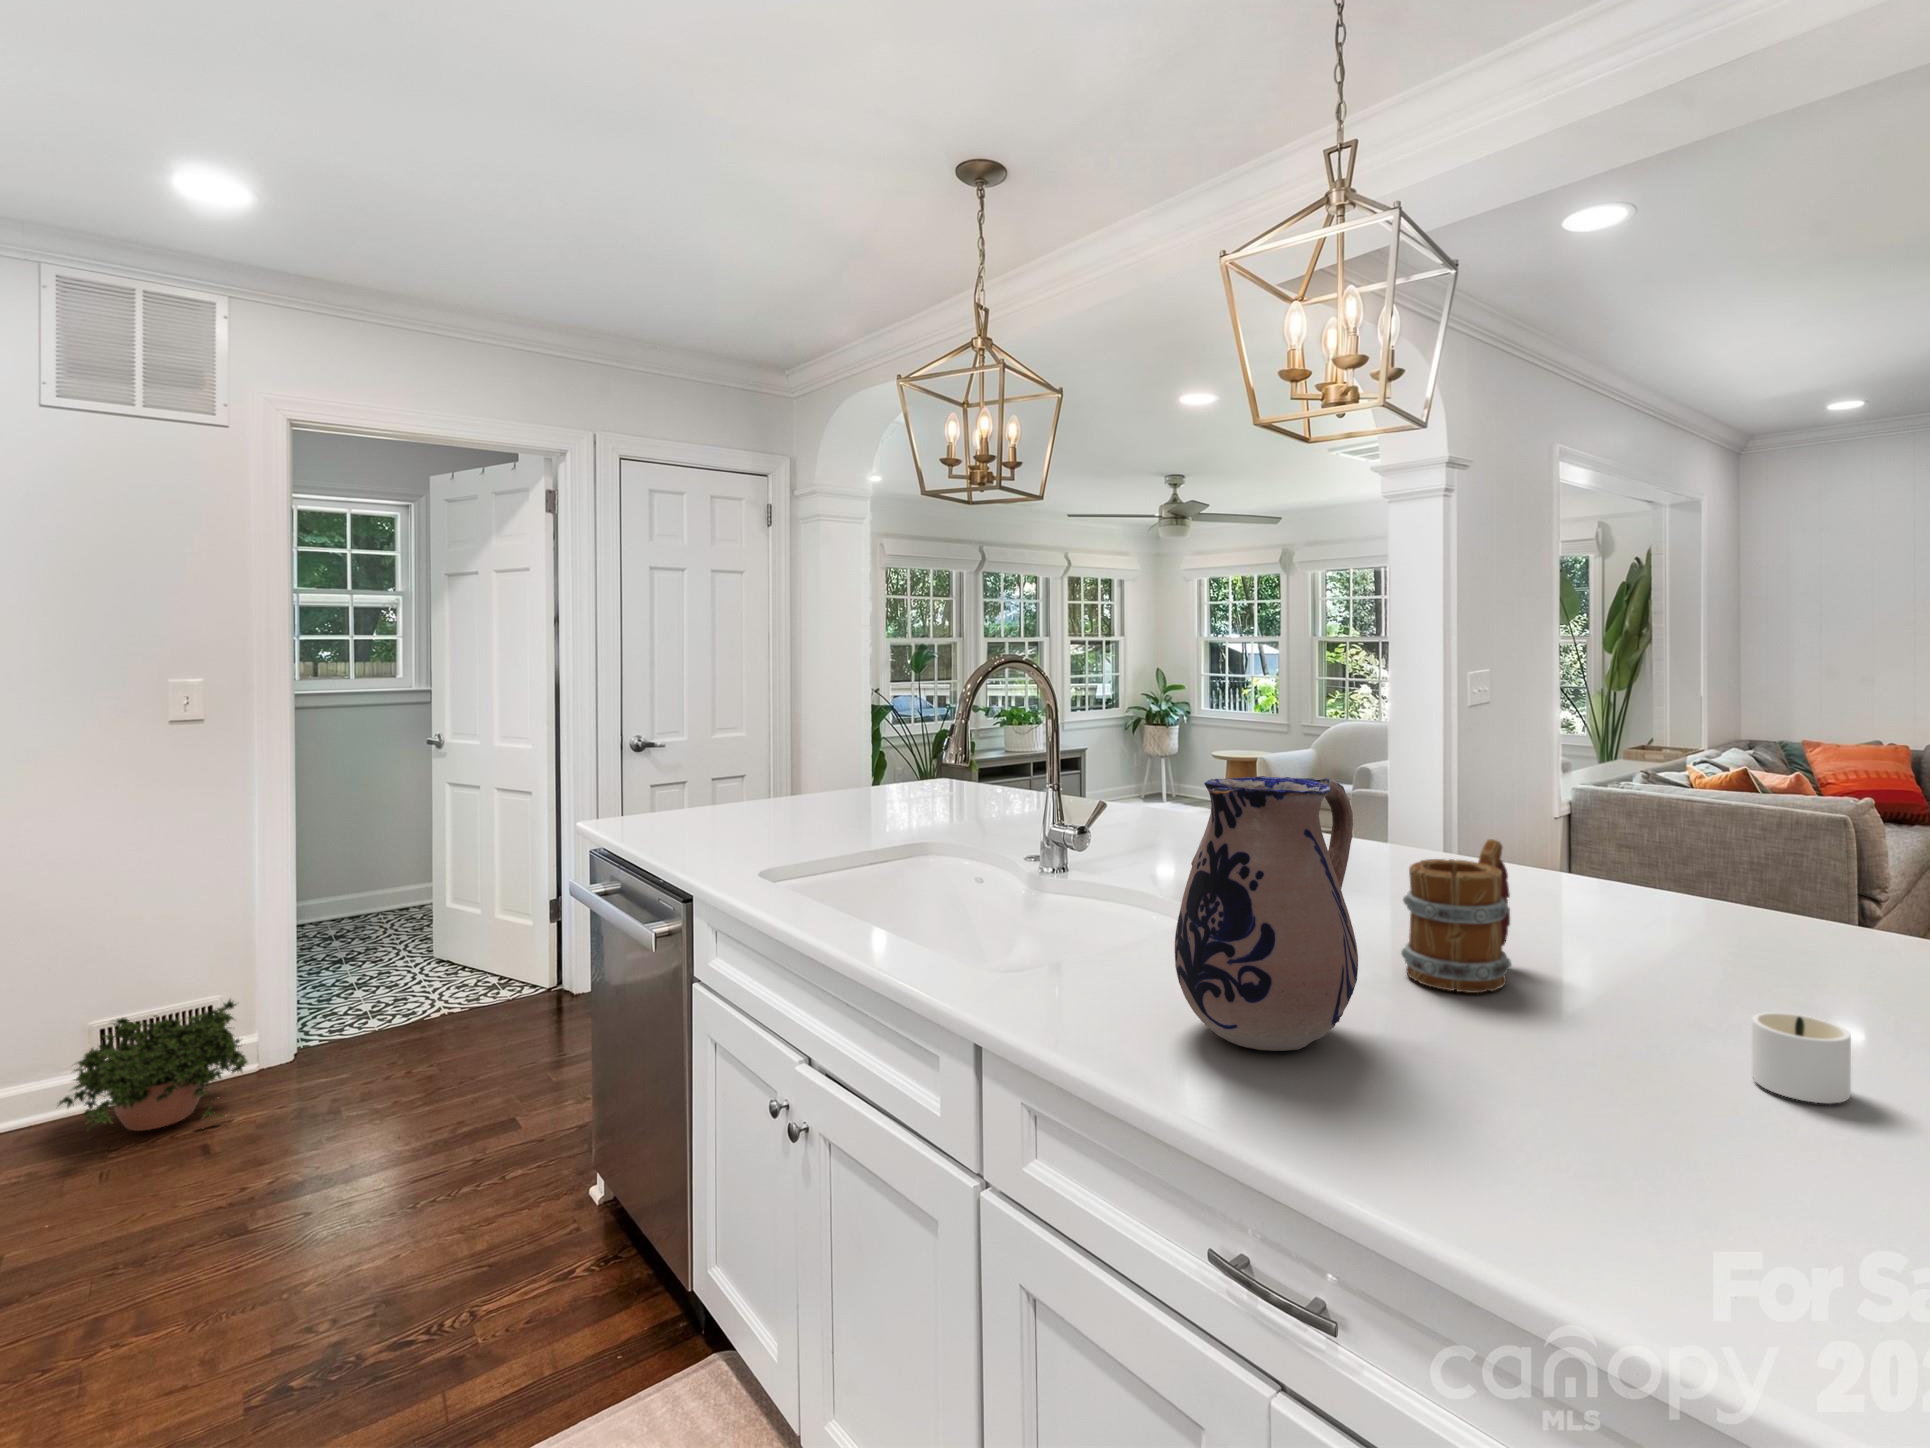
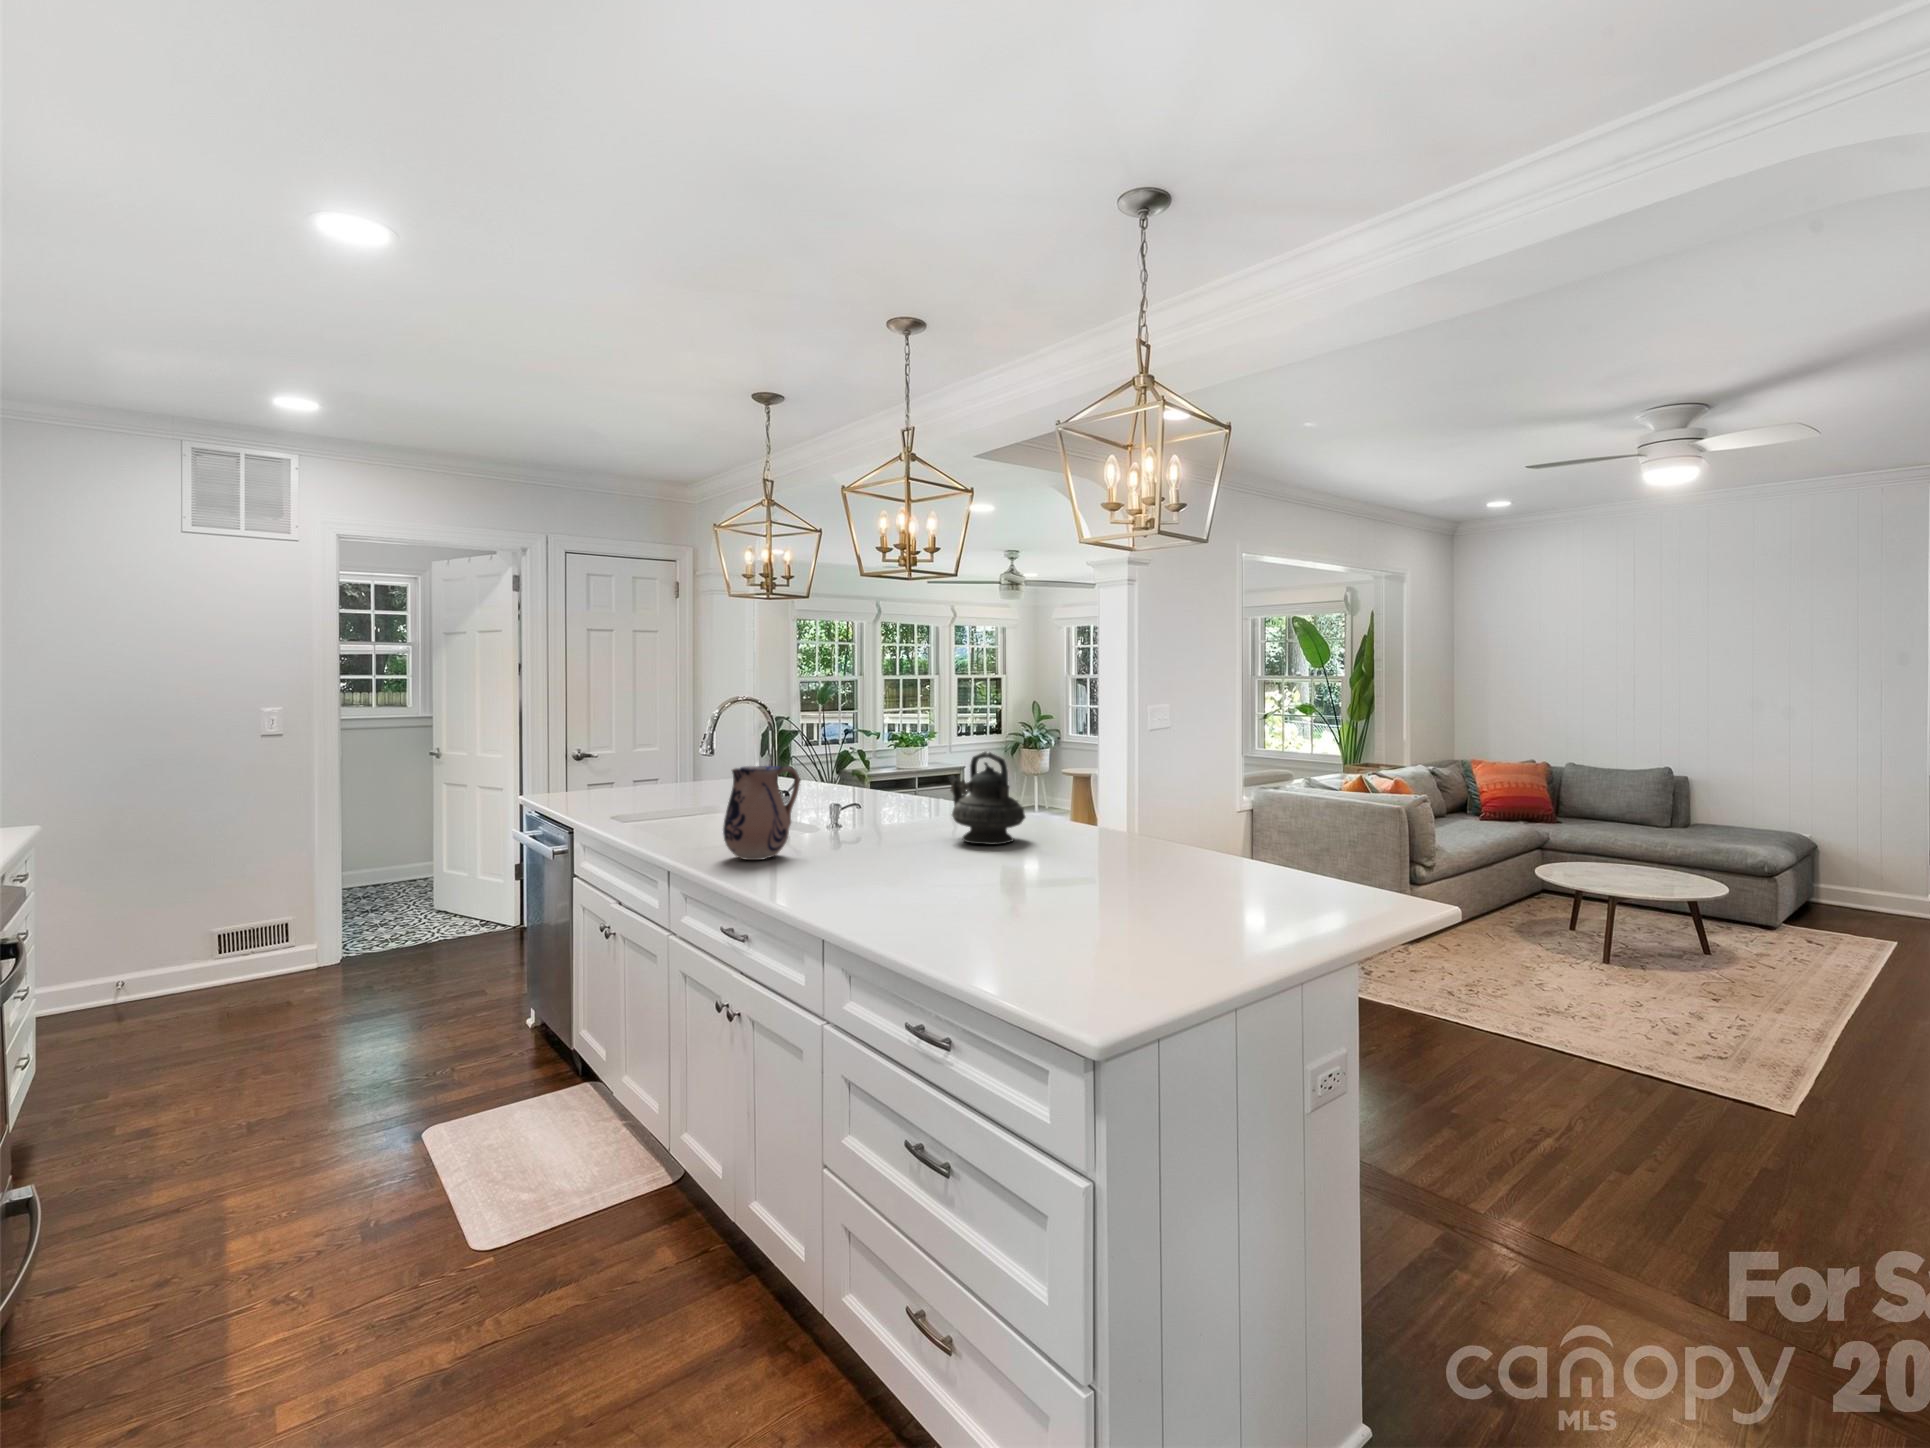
teapot: none [1580,733,1876,975] -> present [949,752,1025,845]
mug: present [1401,839,1511,993] -> none [839,793,890,849]
potted plant: present [59,1000,248,1131] -> none [202,914,318,992]
candle: present [1752,1012,1851,1103] -> none [894,842,924,869]

